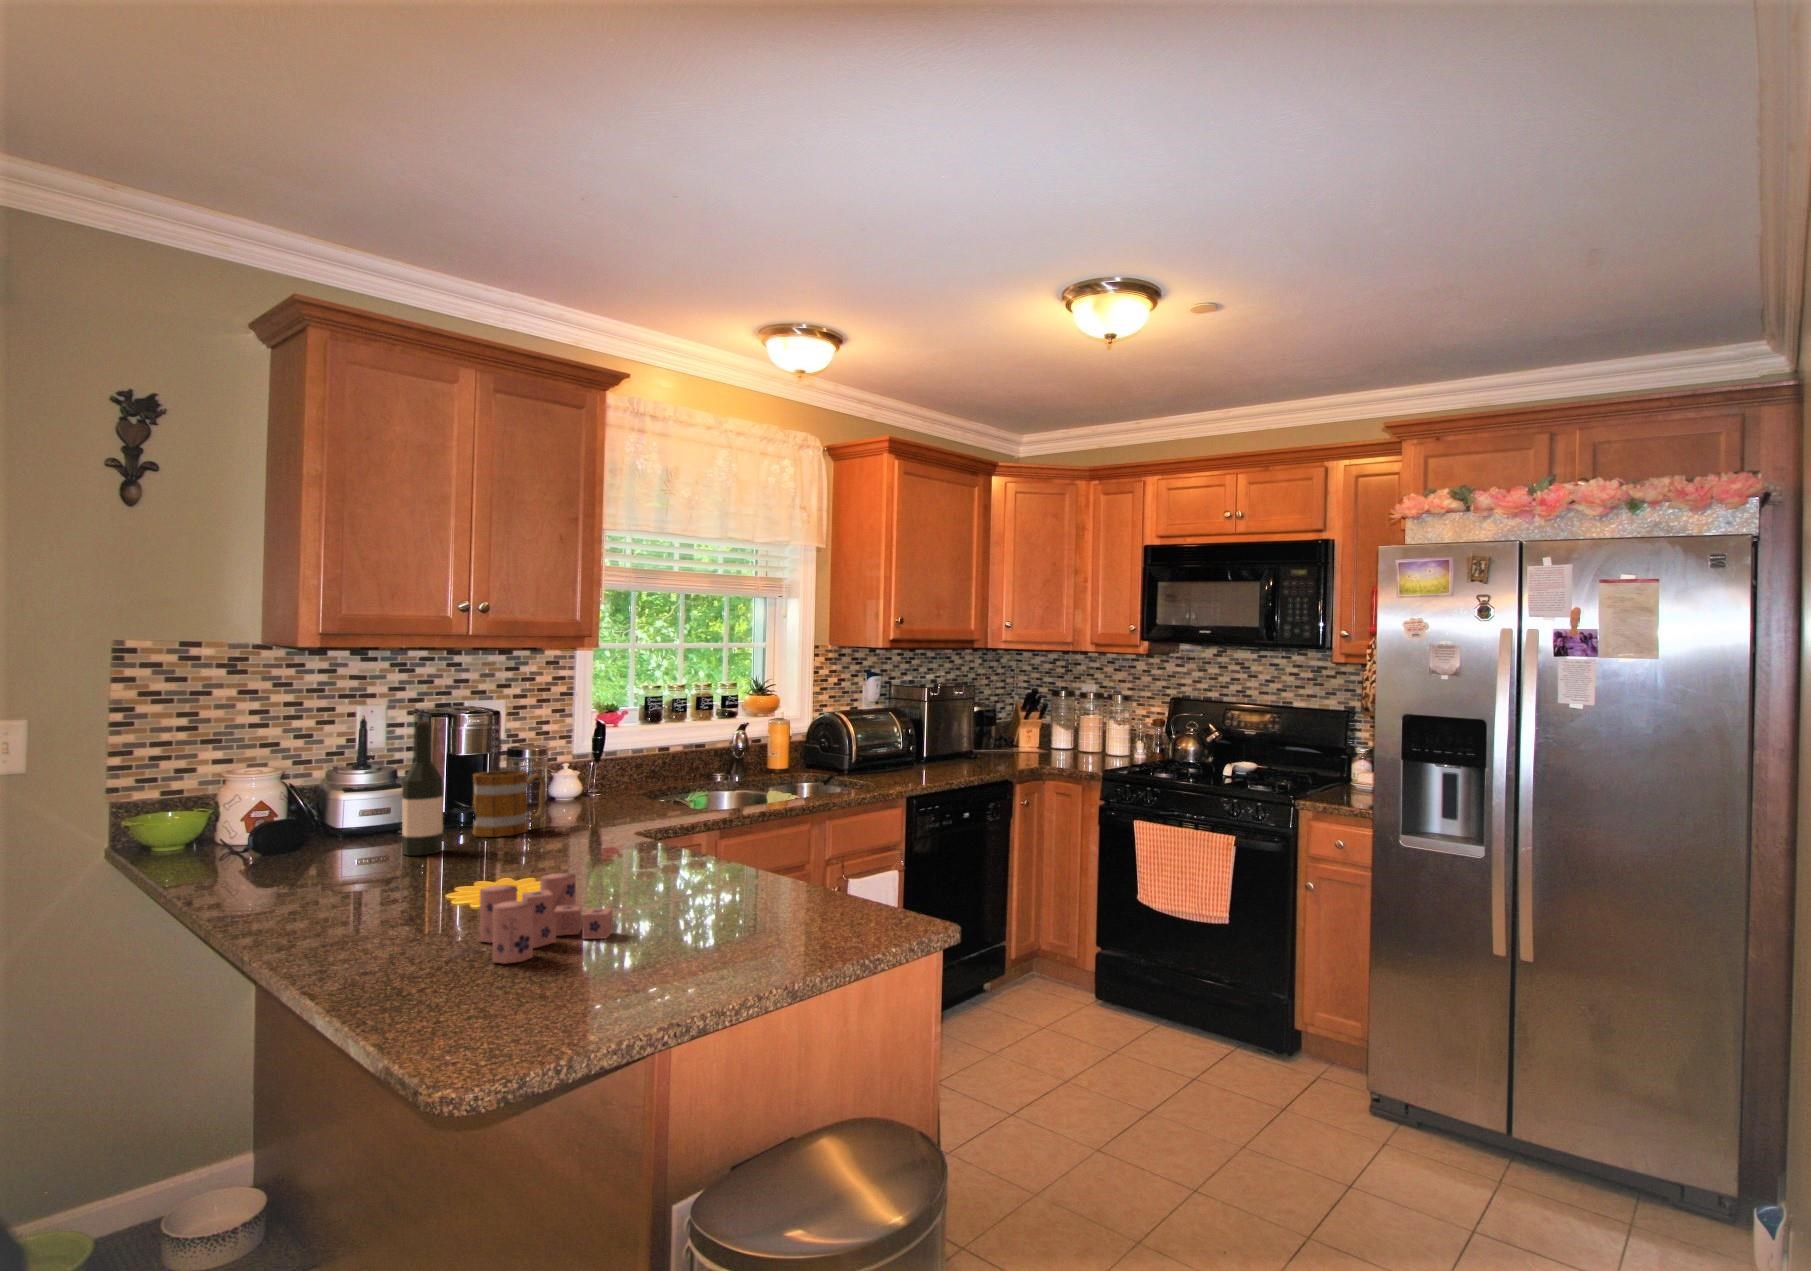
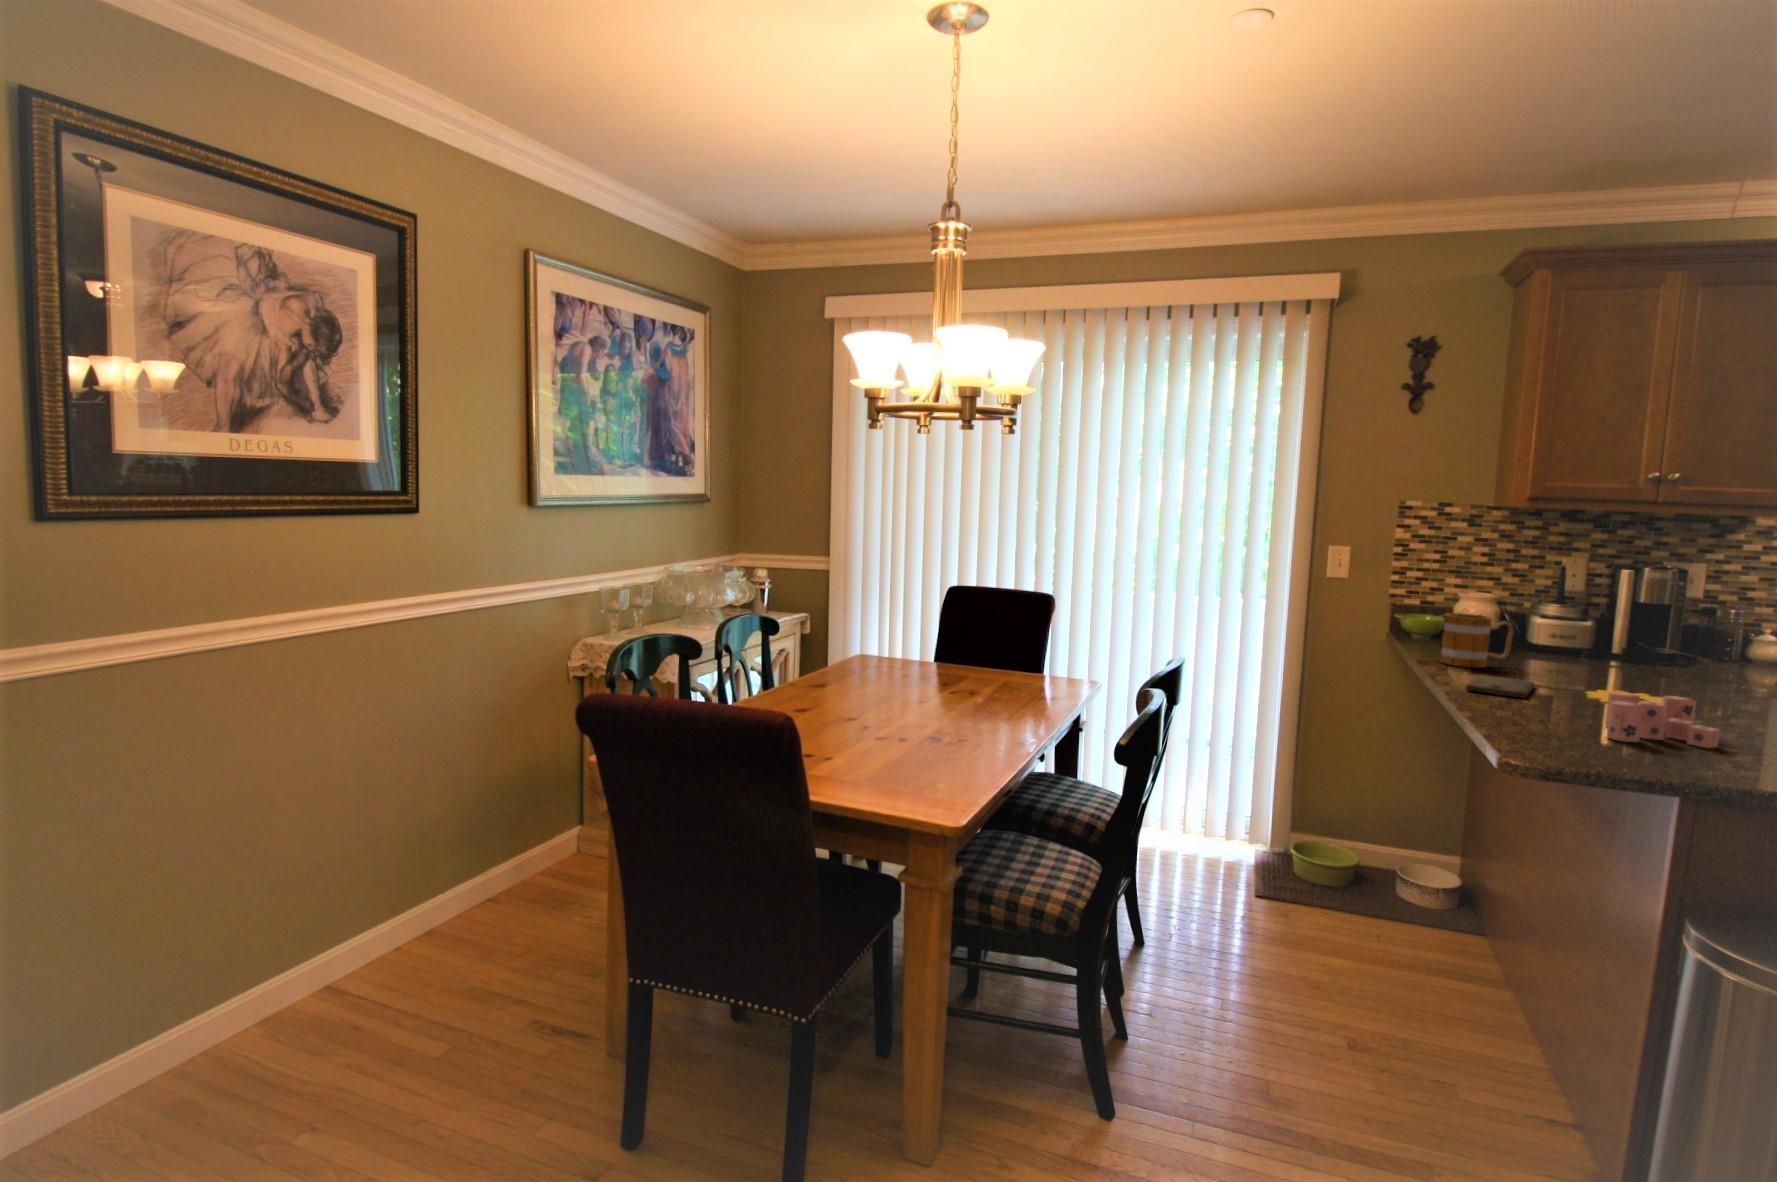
wine bottle: present [402,721,443,855] -> none [1579,573,1619,675]
mug: present [472,771,546,837] -> present [1440,613,1513,667]
cutting board: none [262,889,360,932] -> present [1466,675,1535,698]

